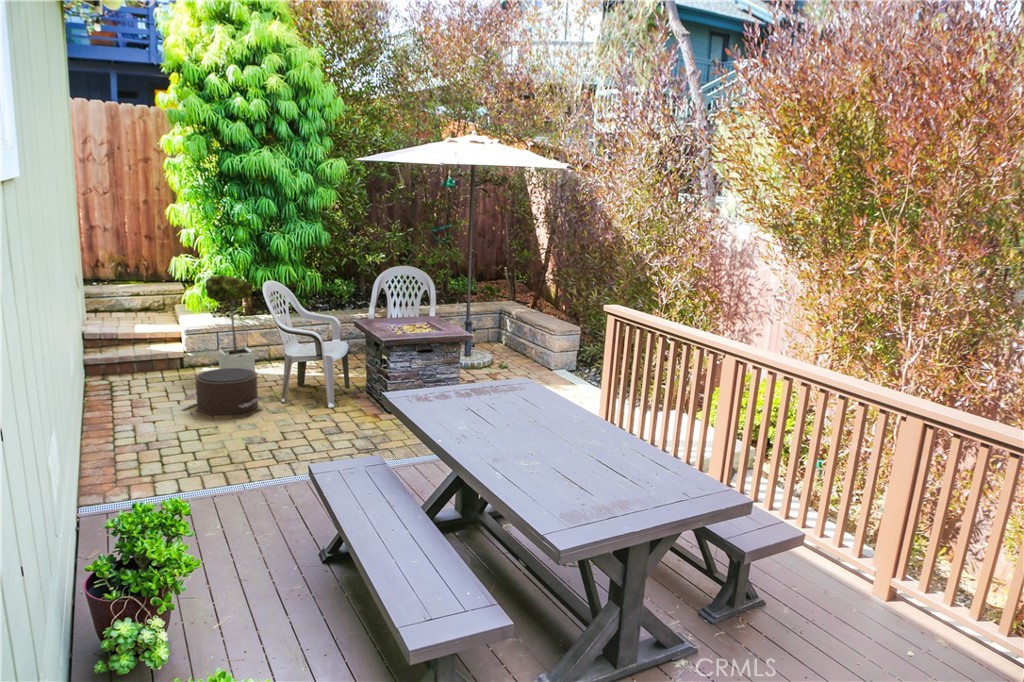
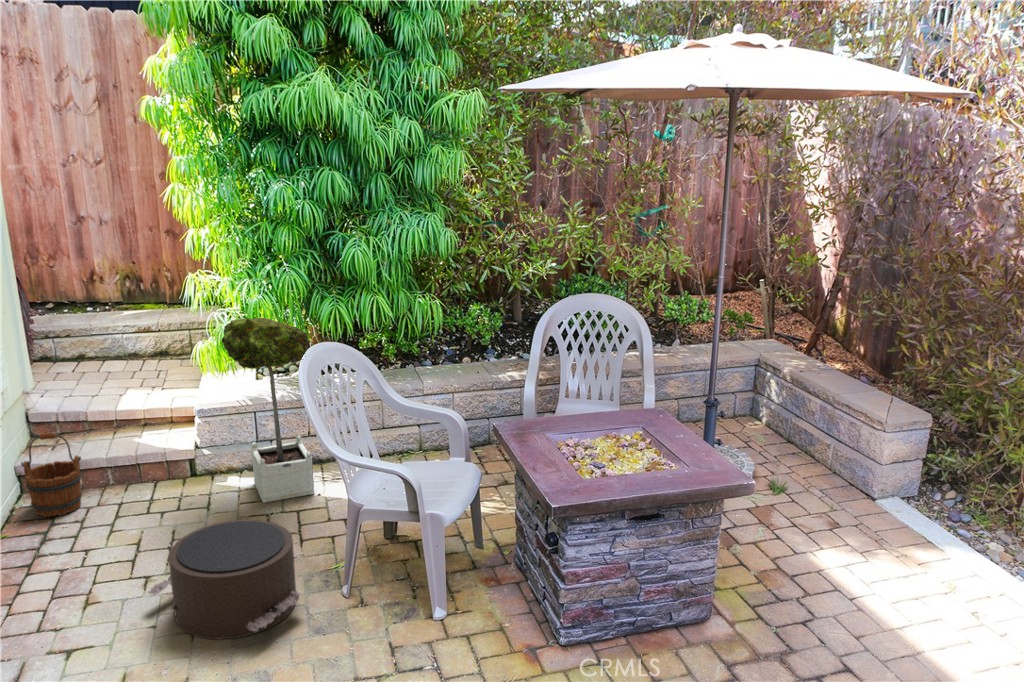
wooden bucket: none [89,337,123,383] -> present [21,433,82,517]

